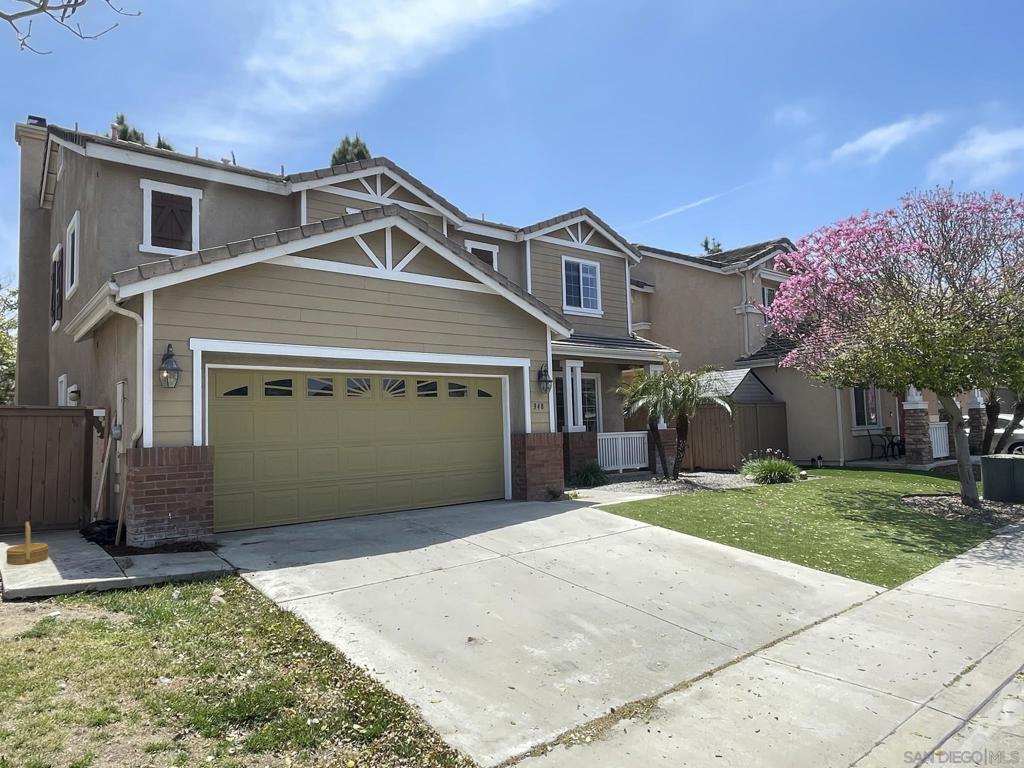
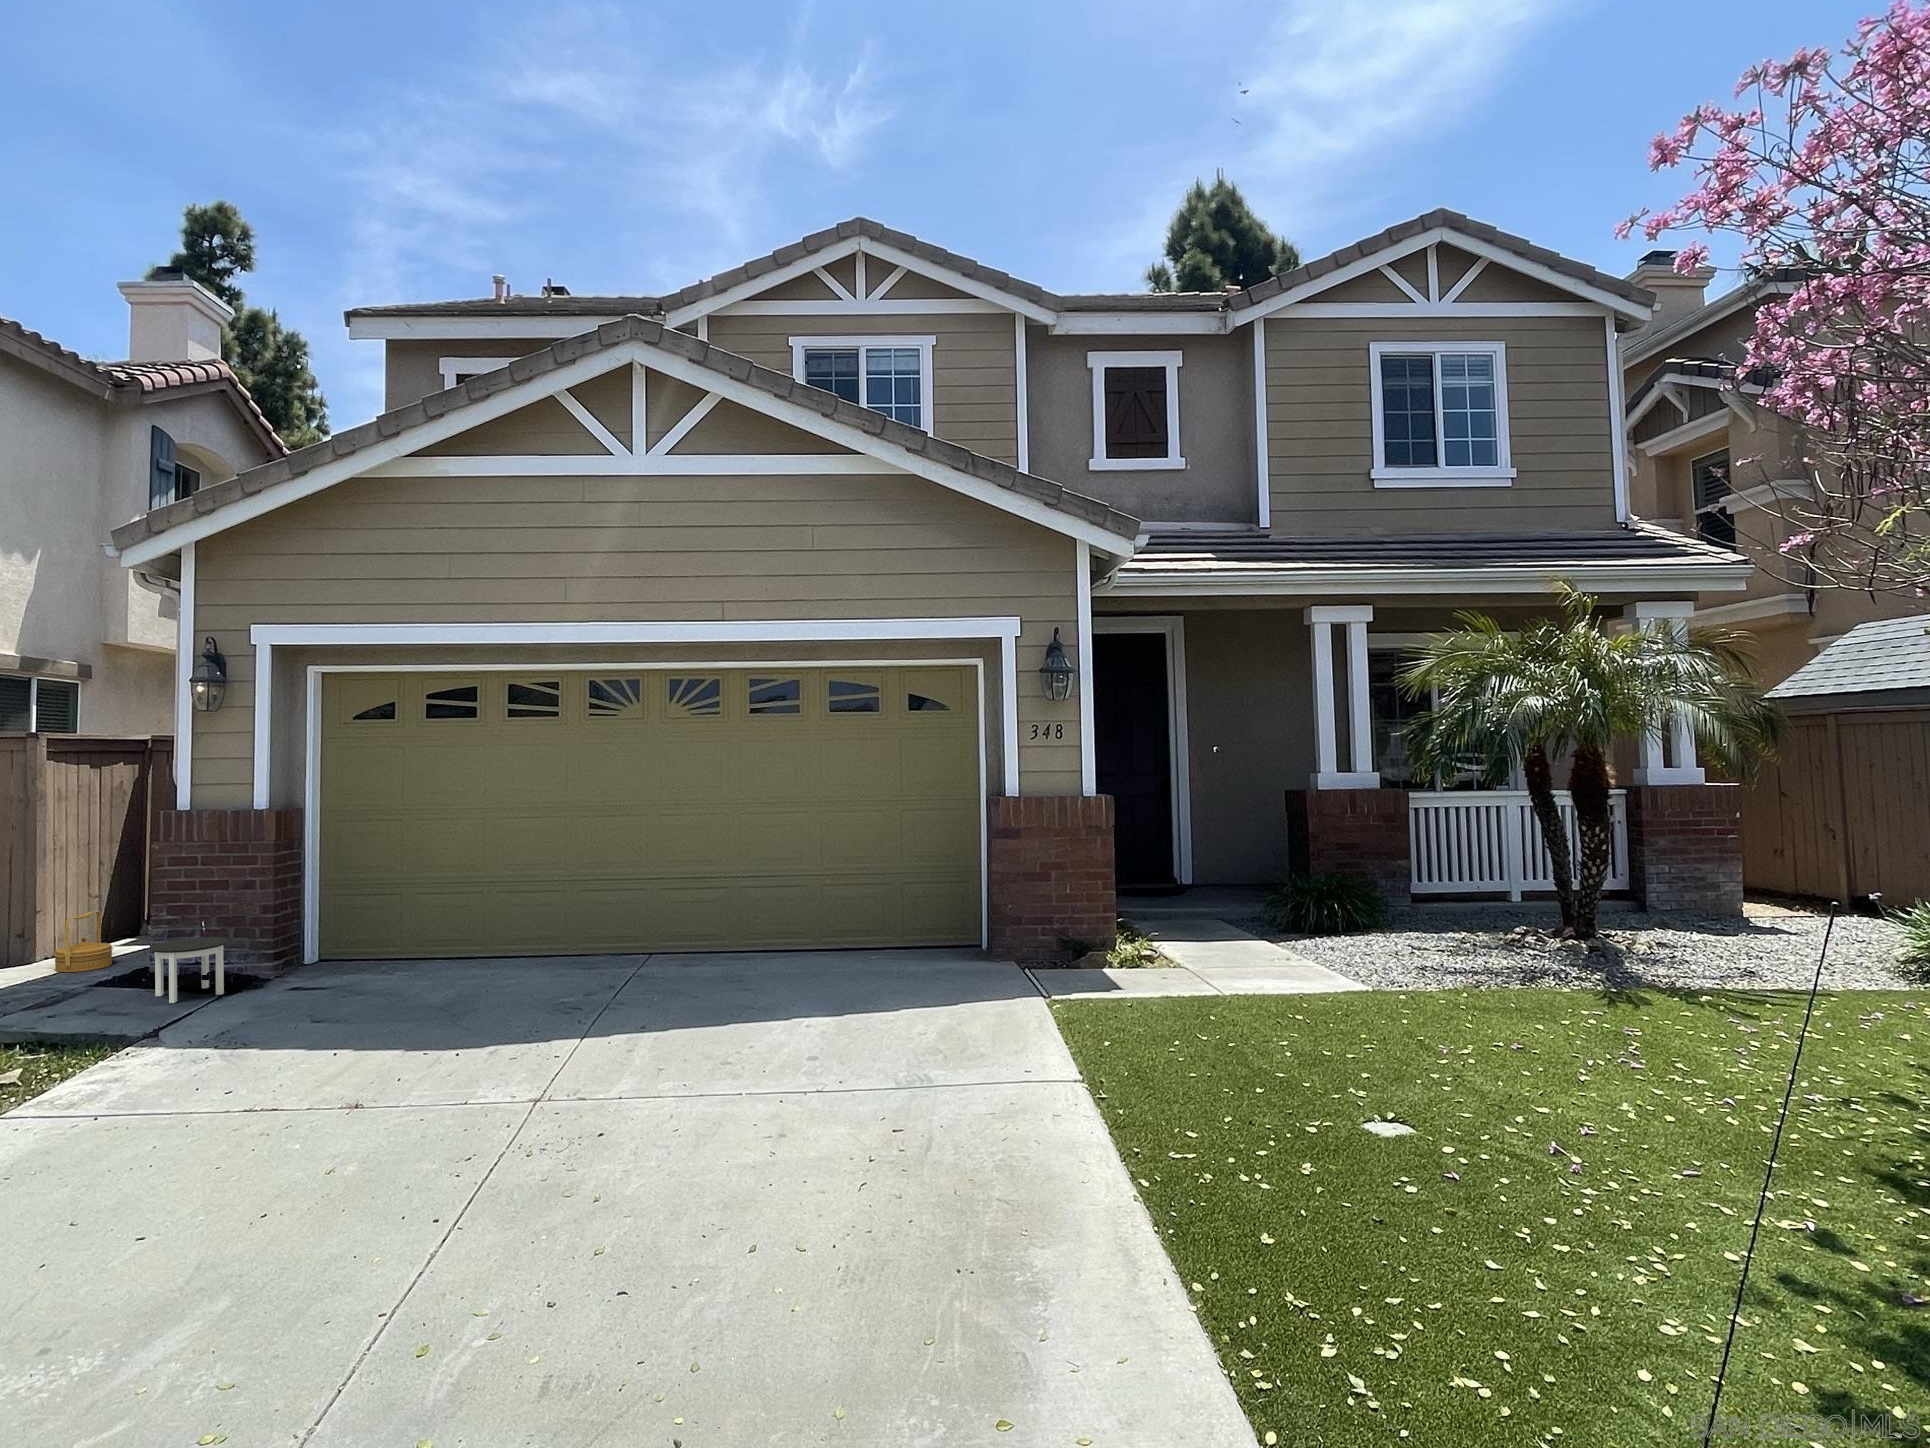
round table: none [152,525,199,566] -> present [150,937,228,1003]

